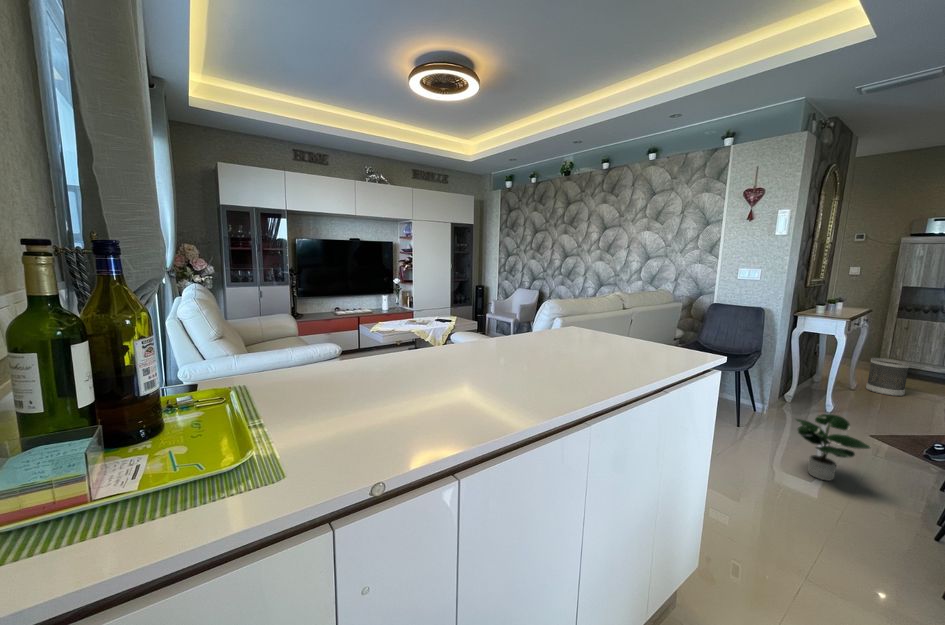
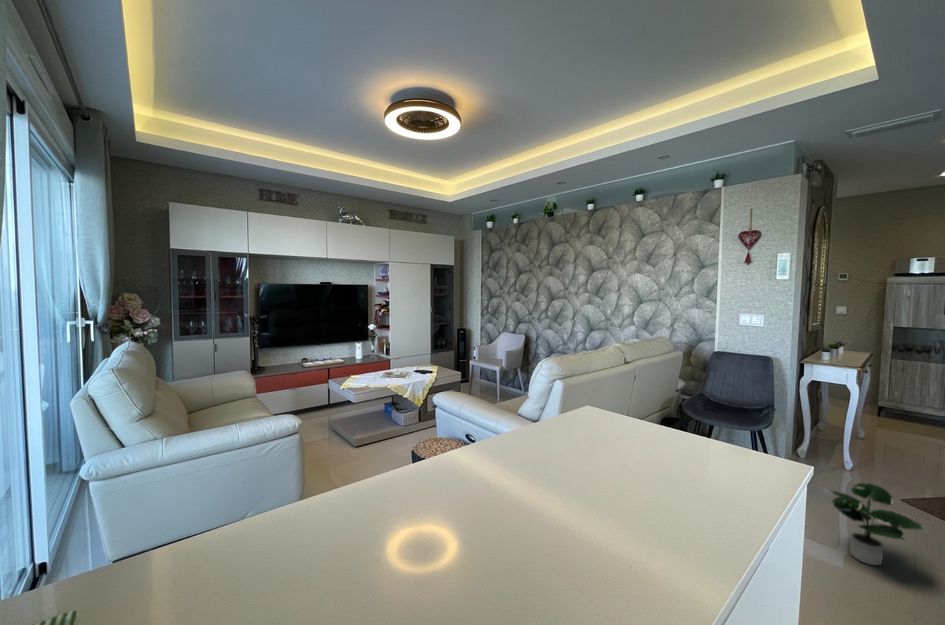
wastebasket: present [866,358,910,396] -> none [874,403,918,445]

